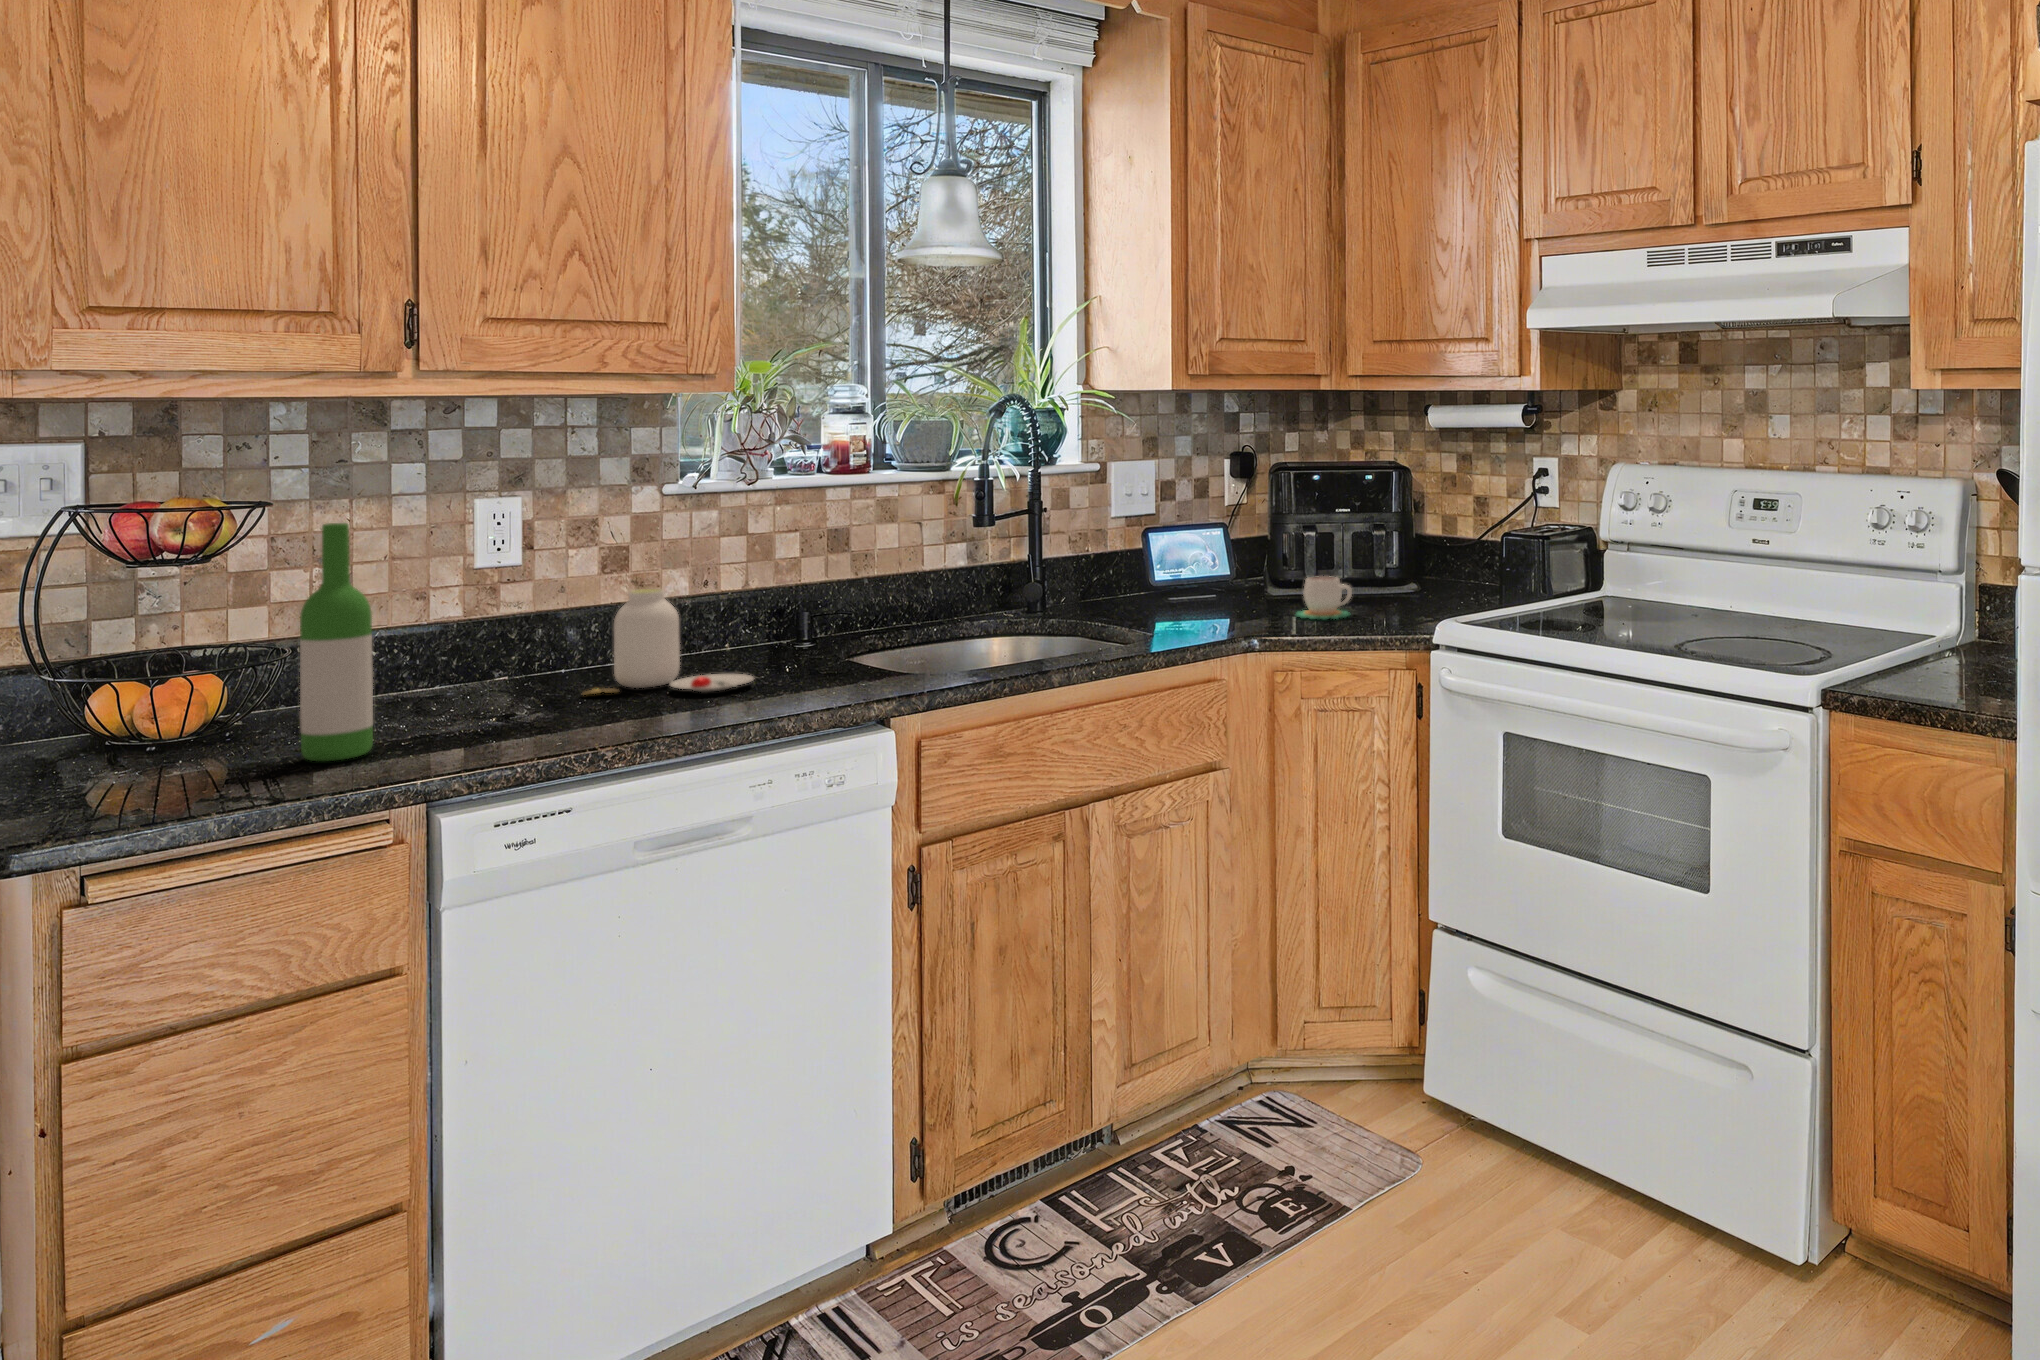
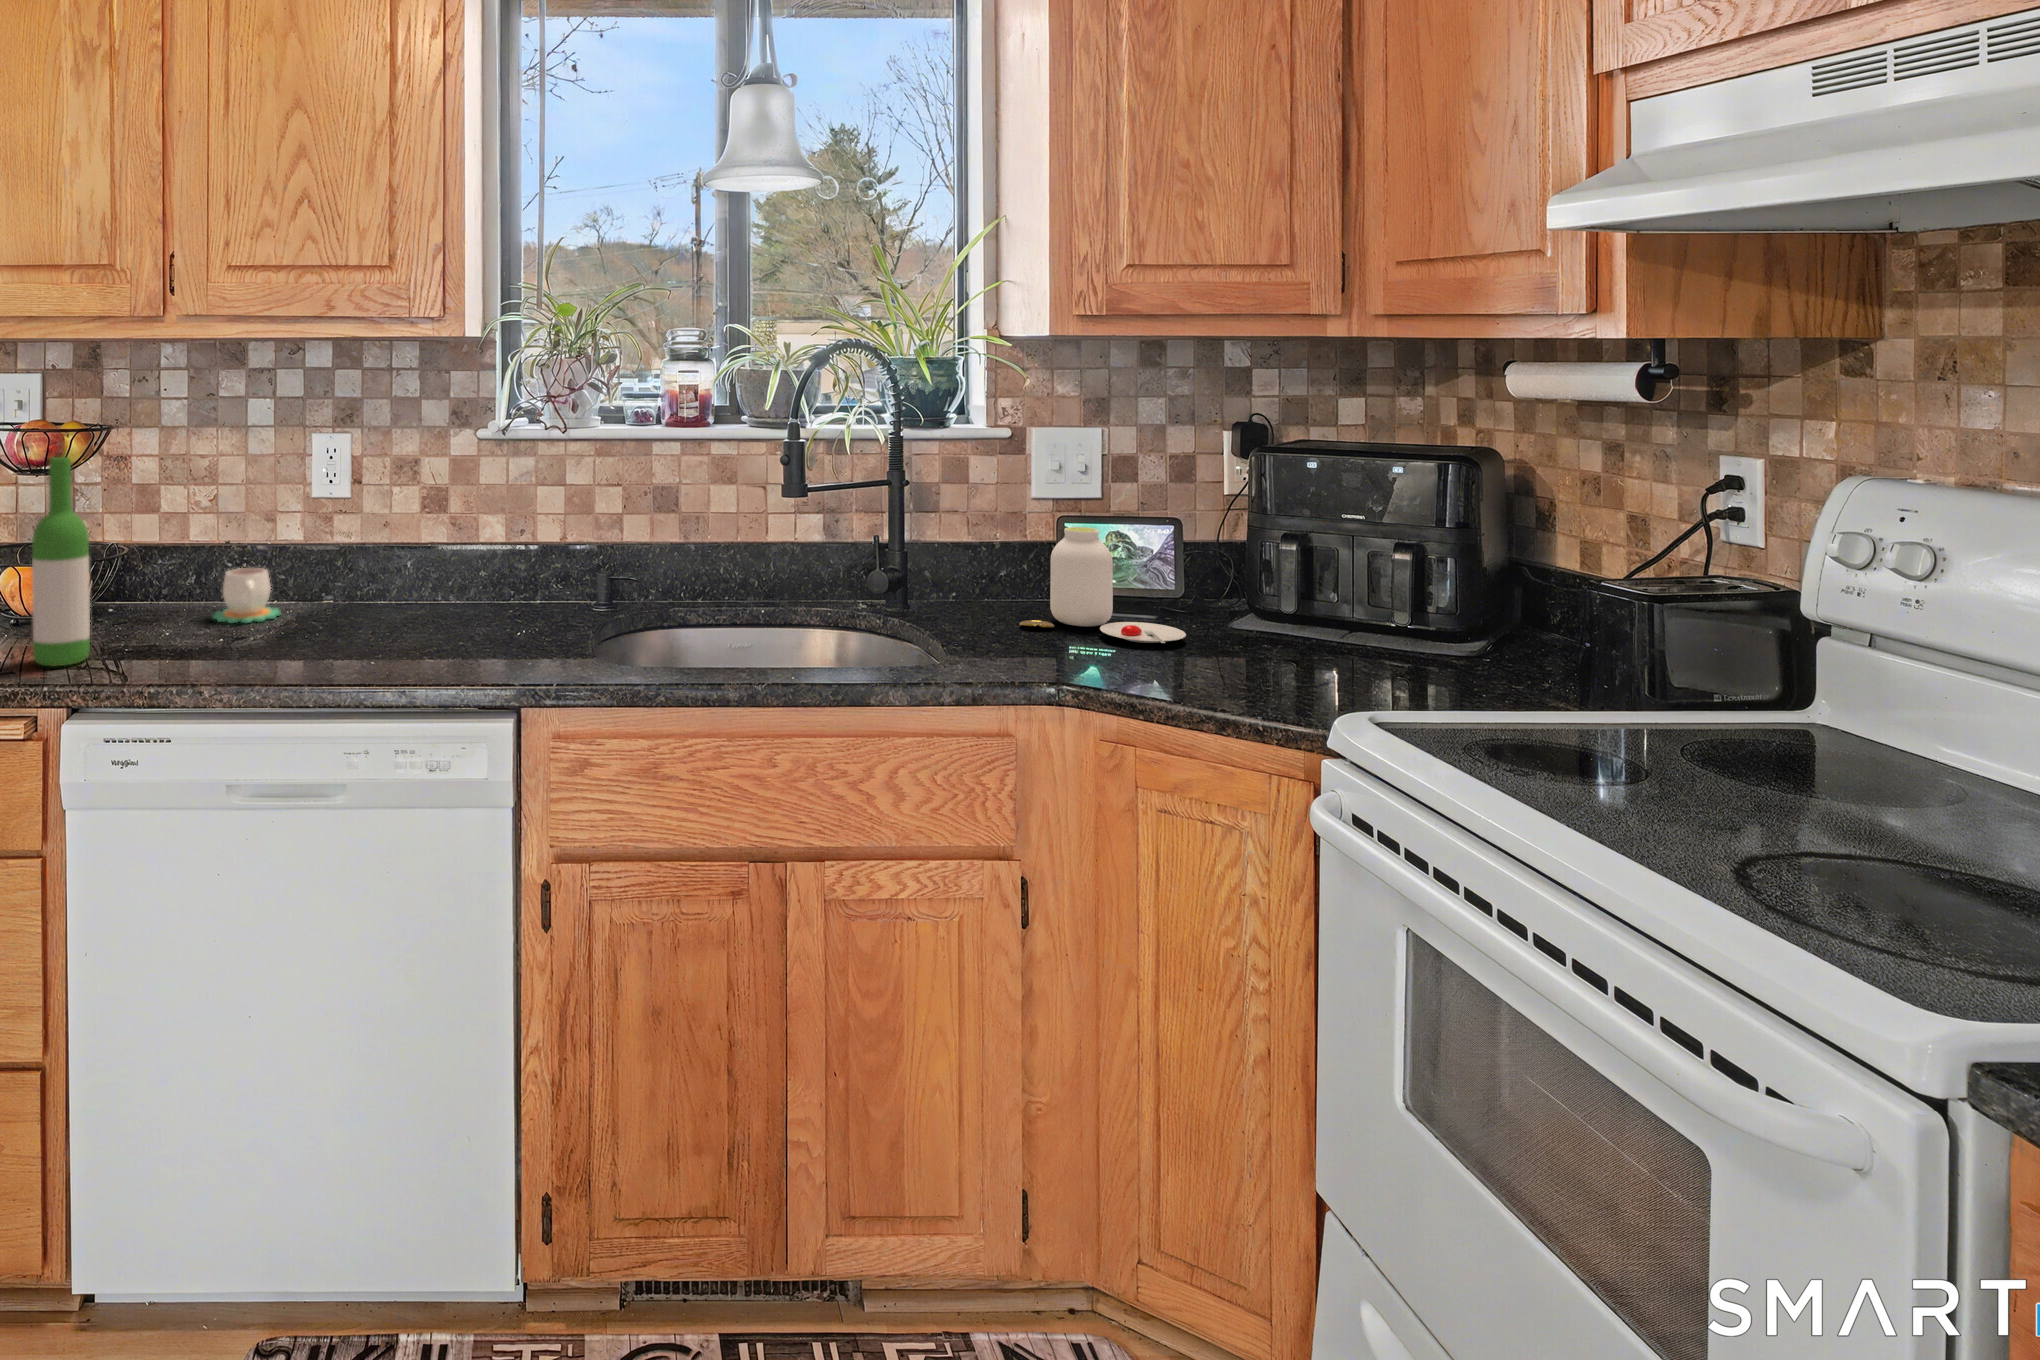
mug: present [1296,576,1352,619] -> present [213,568,281,623]
jar: present [583,589,754,694] -> present [1020,527,1186,643]

